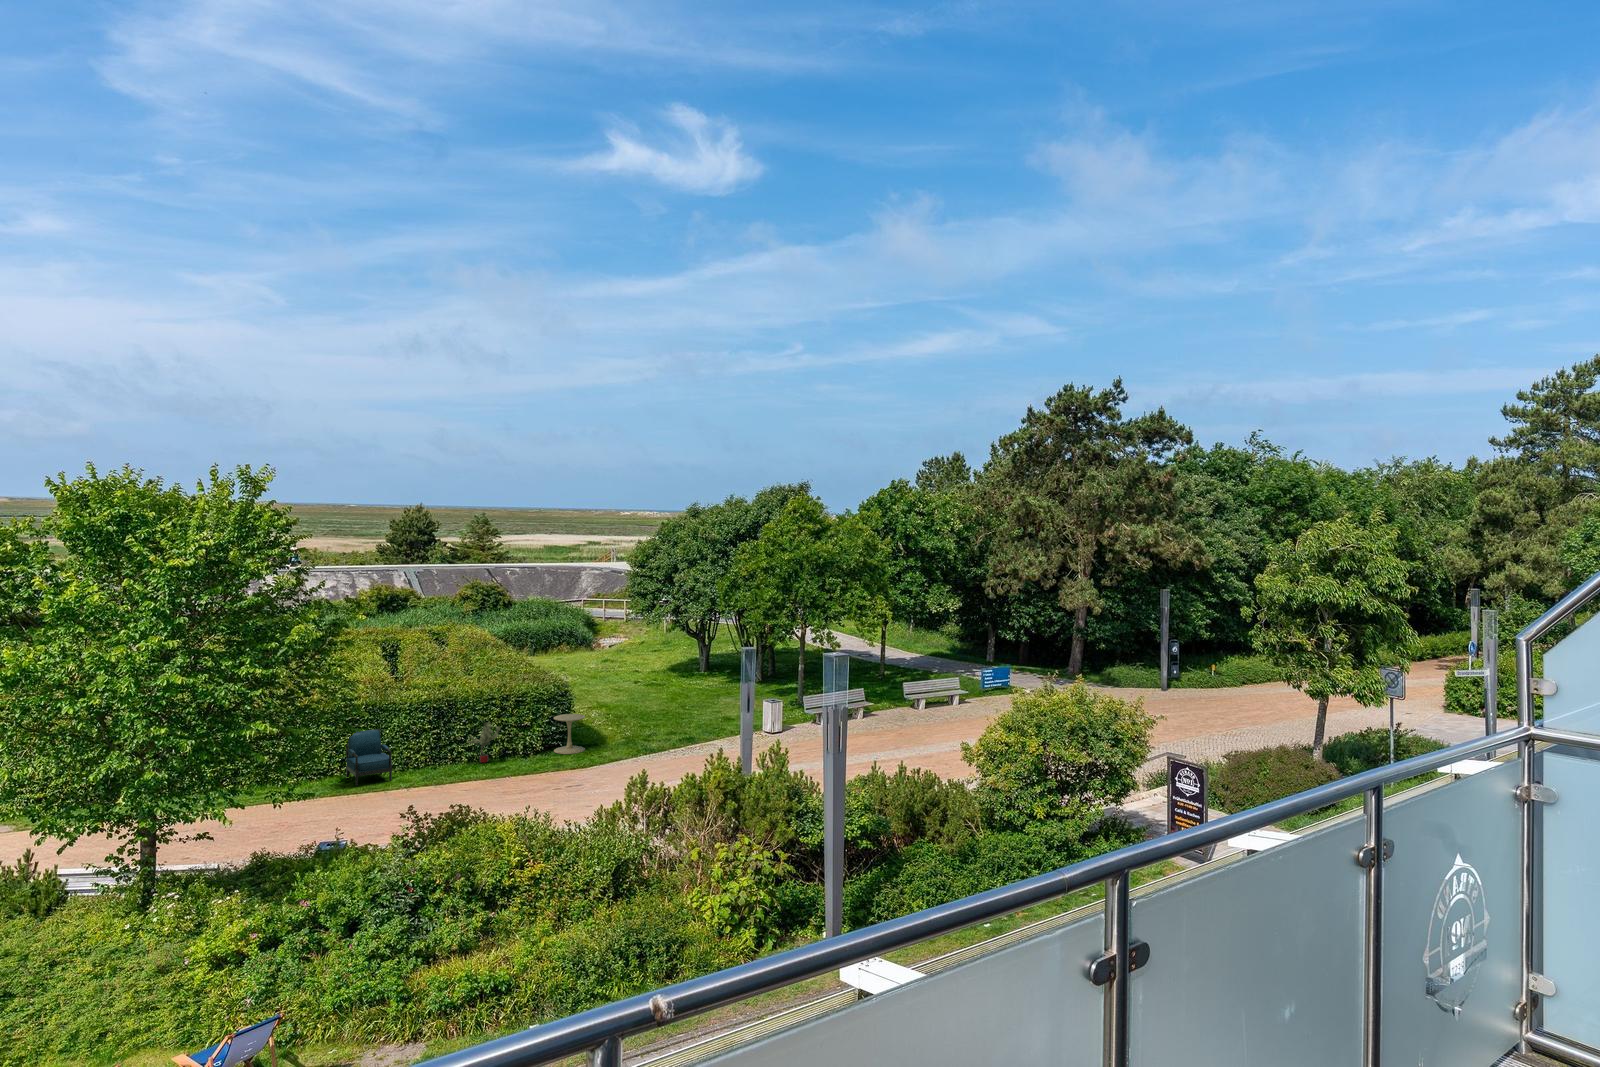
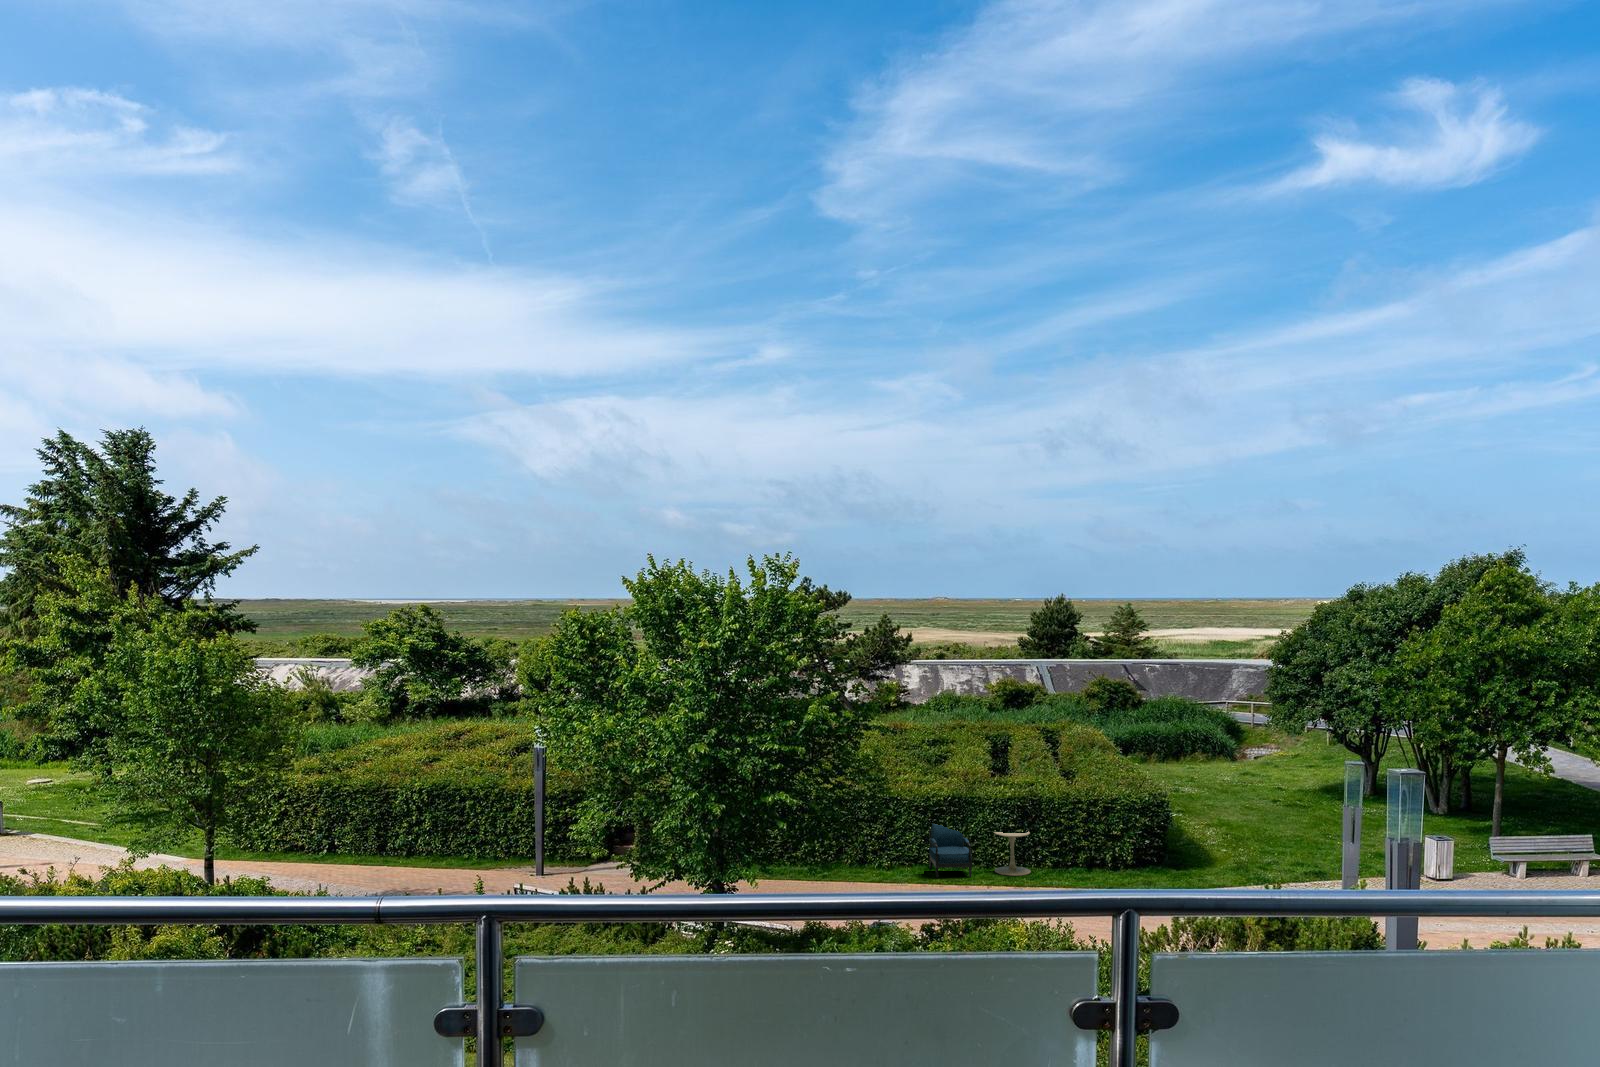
pedestal table: present [554,714,585,754] -> present [994,830,1031,876]
potted tree: present [467,722,501,763] -> none [1051,826,1088,872]

